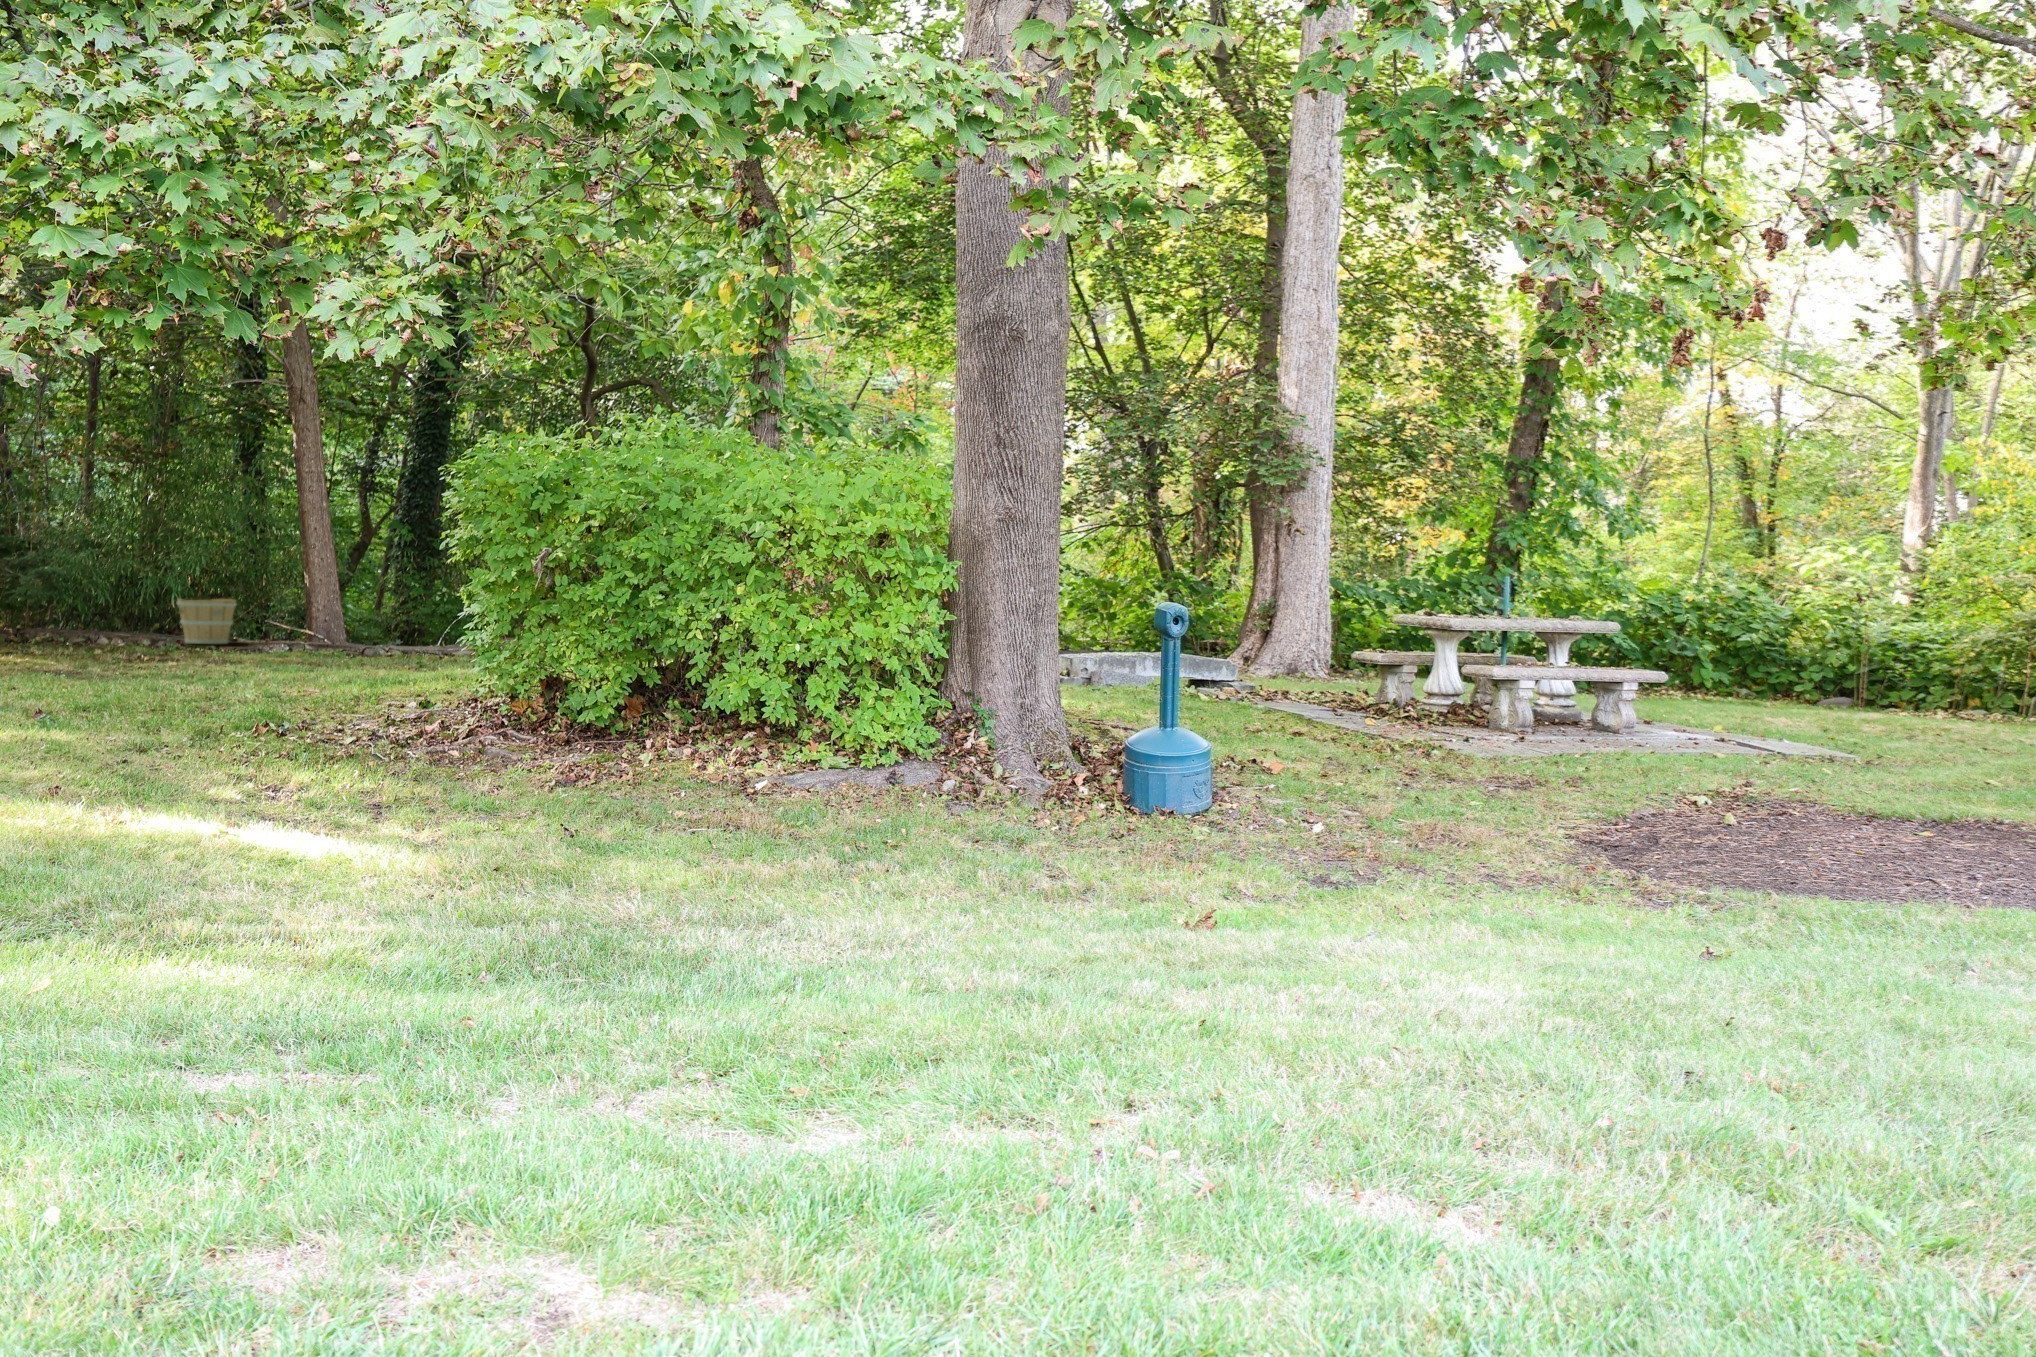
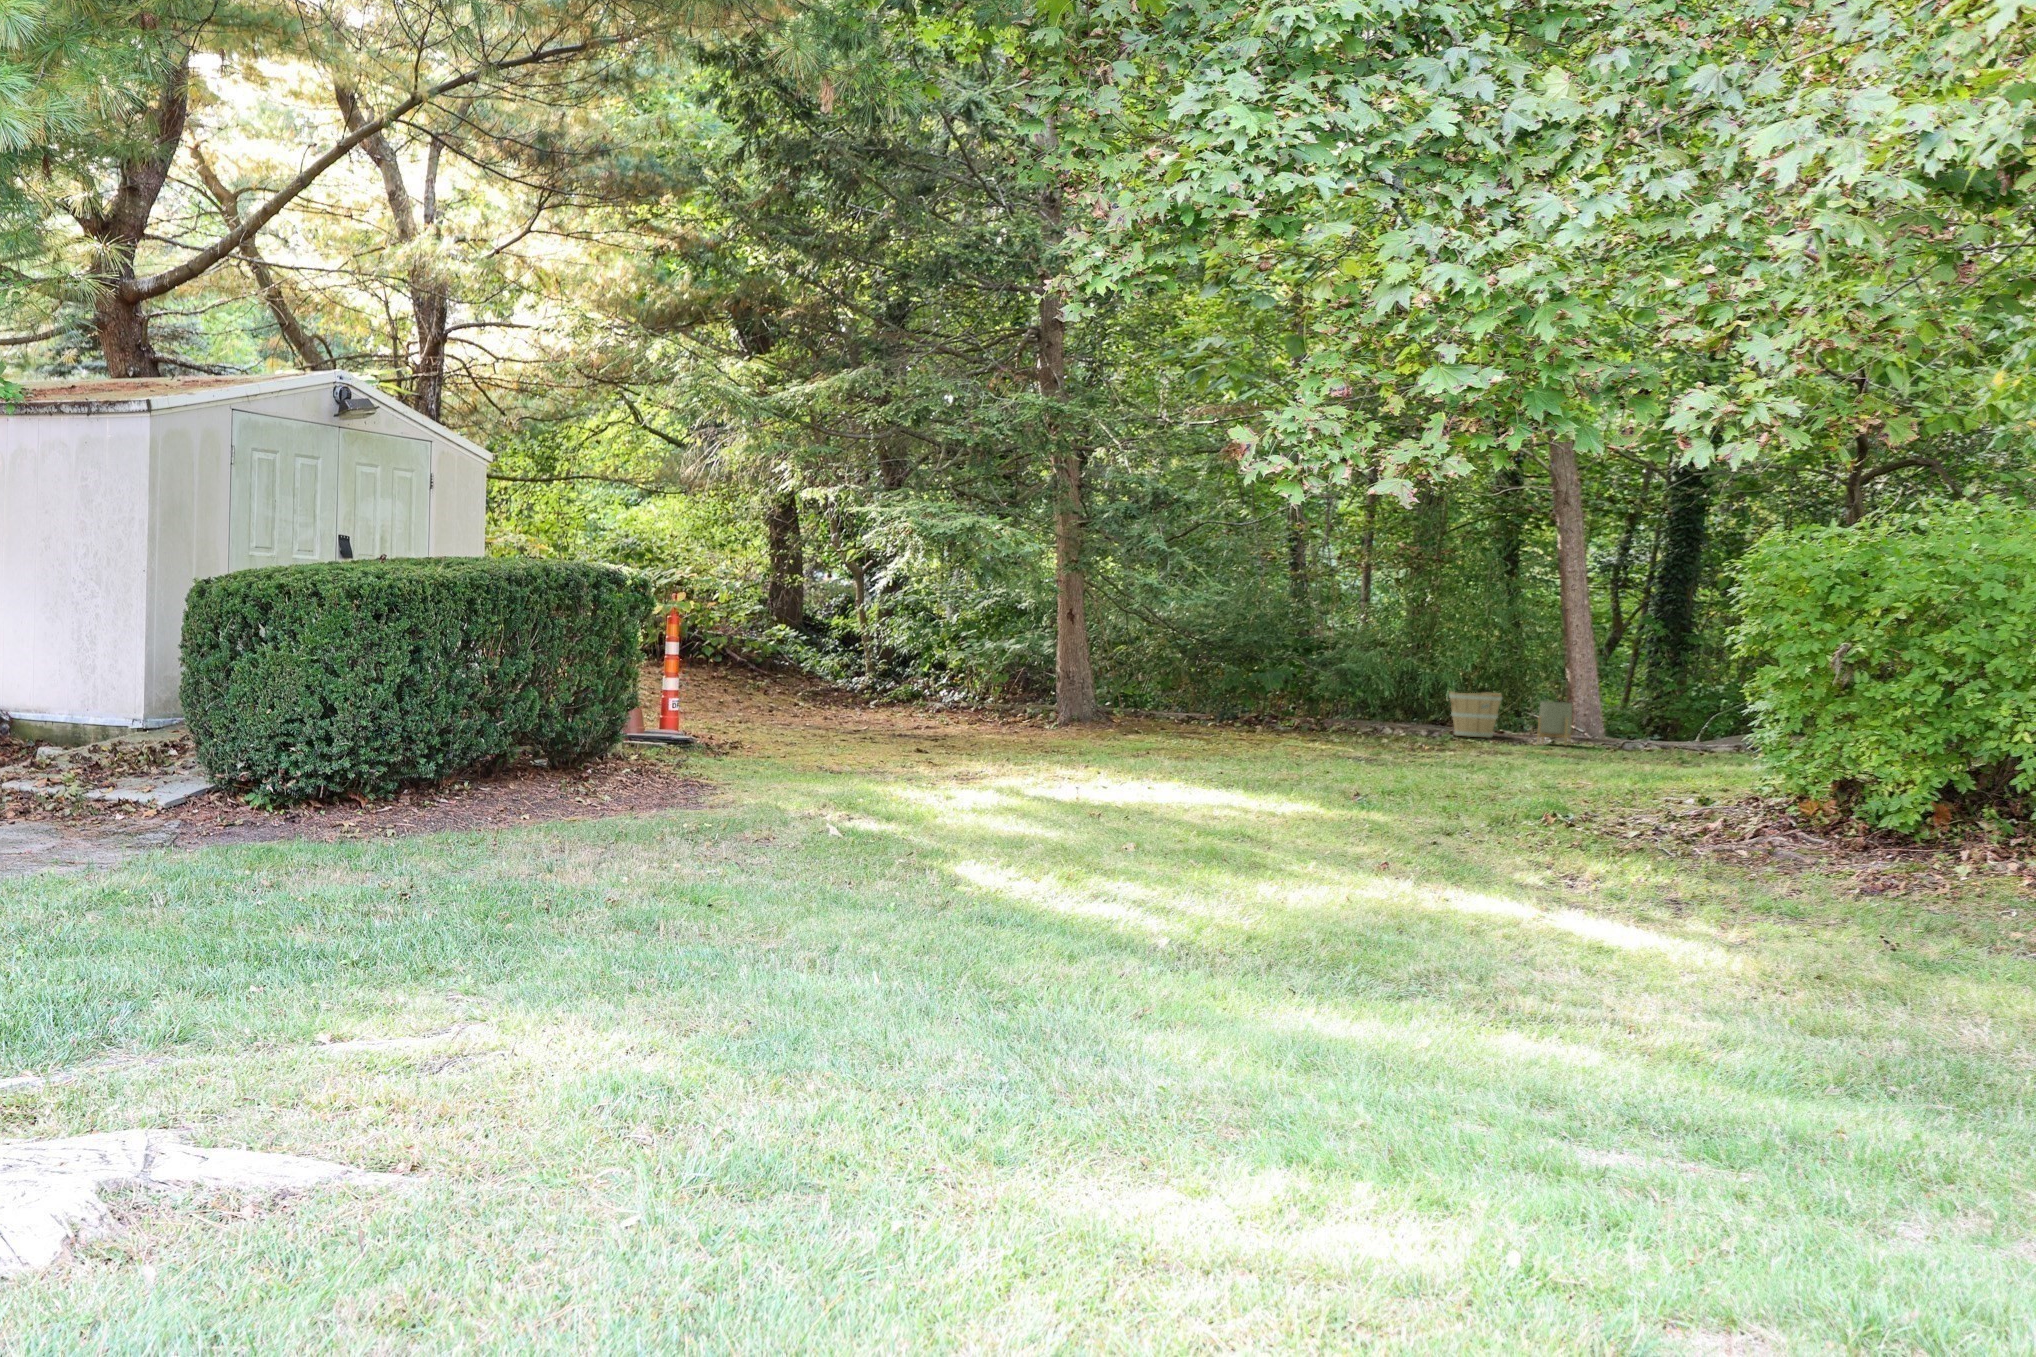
planter: none [274,607,310,650] -> present [1537,701,1572,746]

